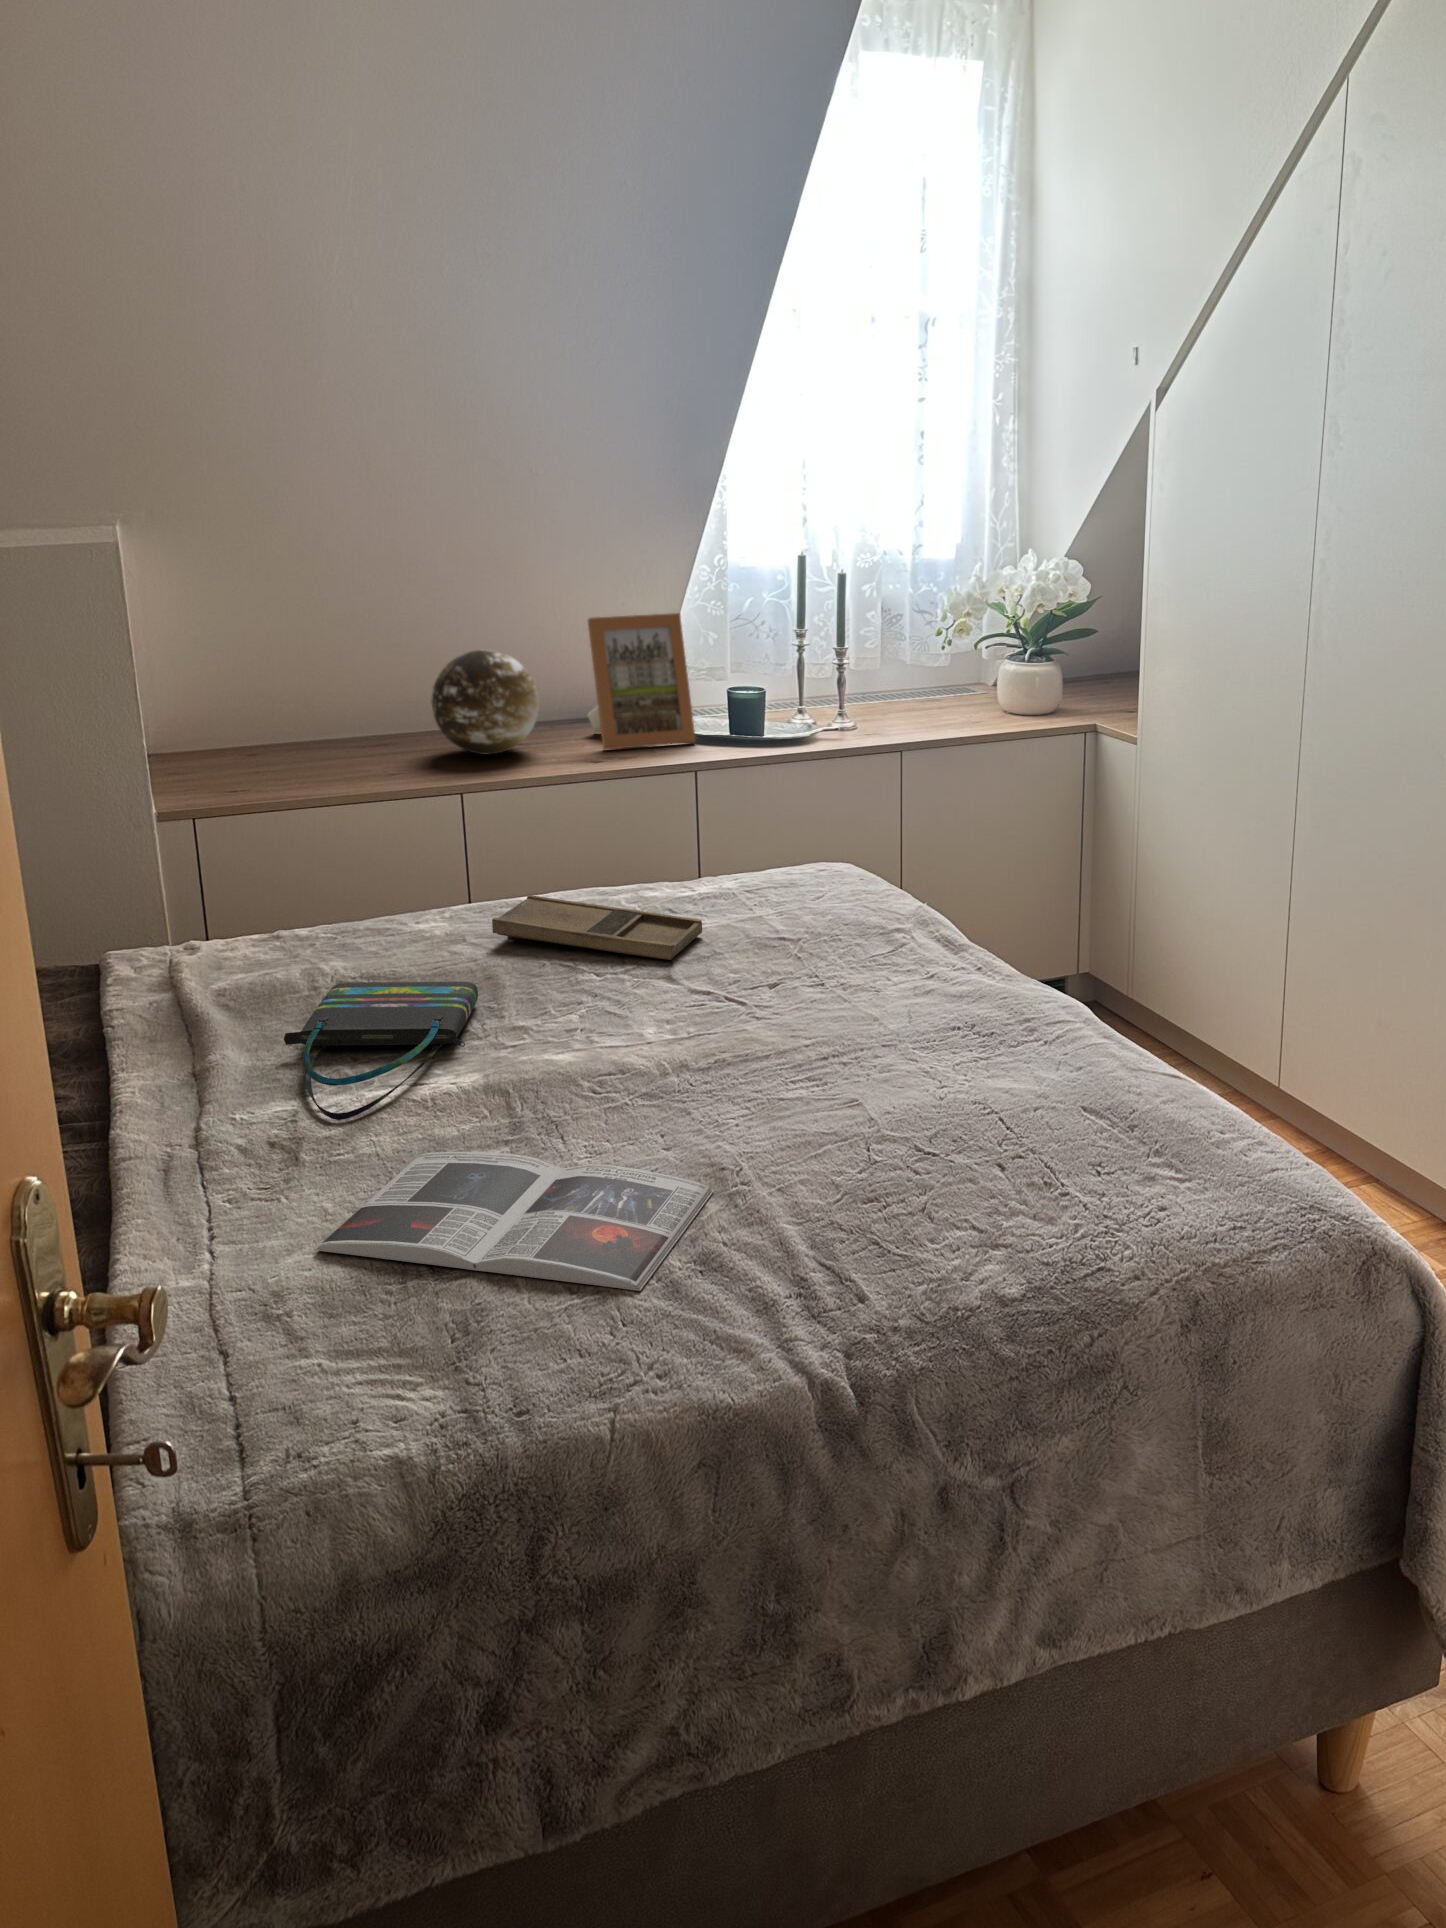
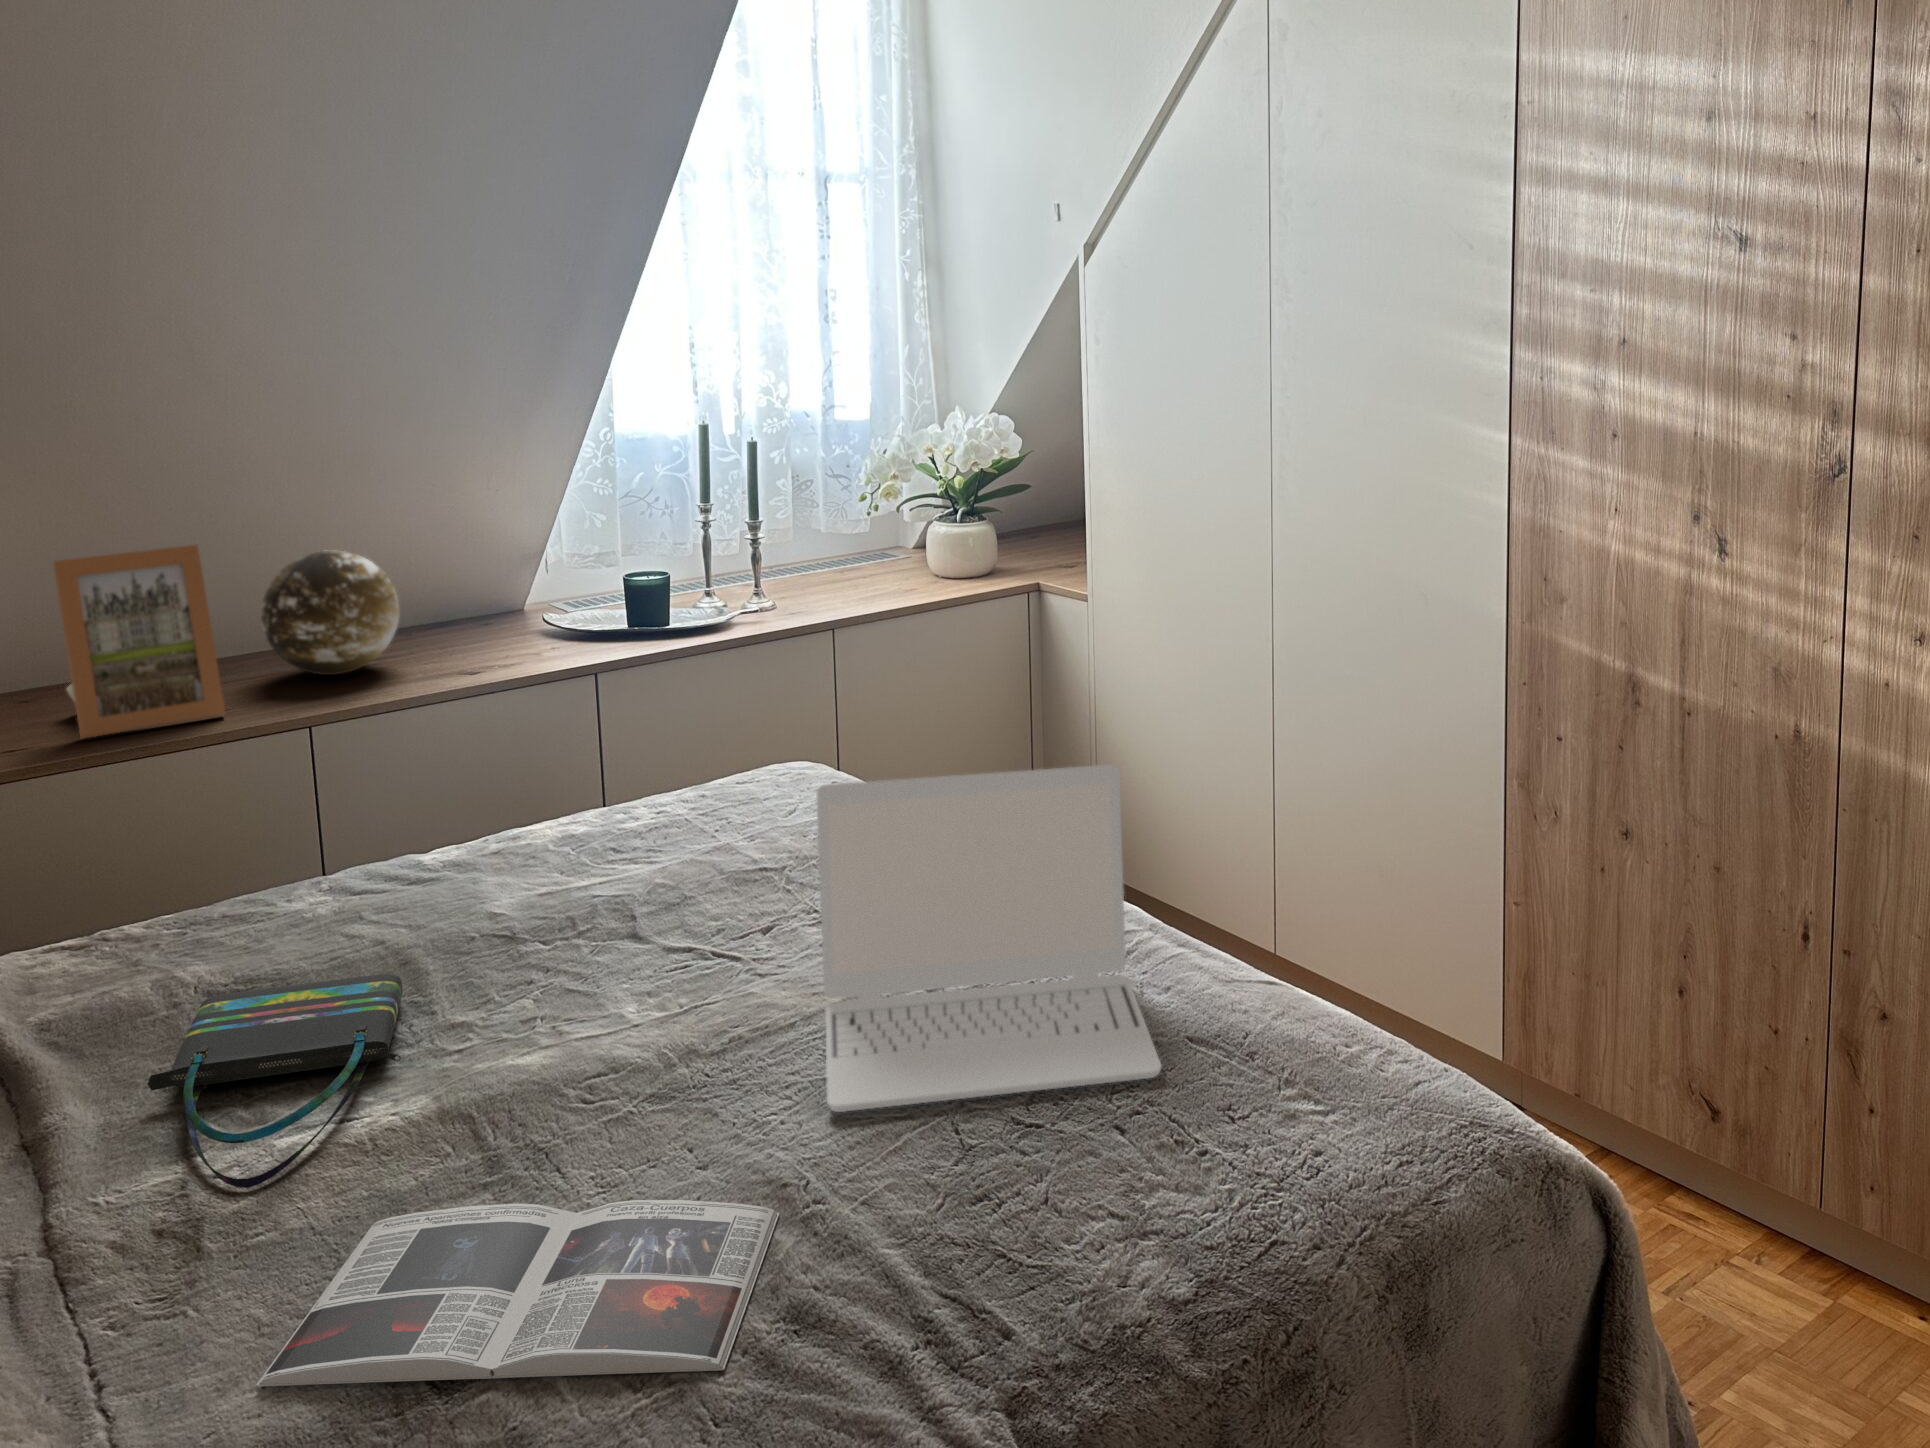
picture frame: present [588,613,696,750] -> present [53,545,225,738]
laptop: none [773,861,1056,1133] -> present [816,765,1162,1112]
tray: present [492,895,702,960] -> none [401,850,667,913]

